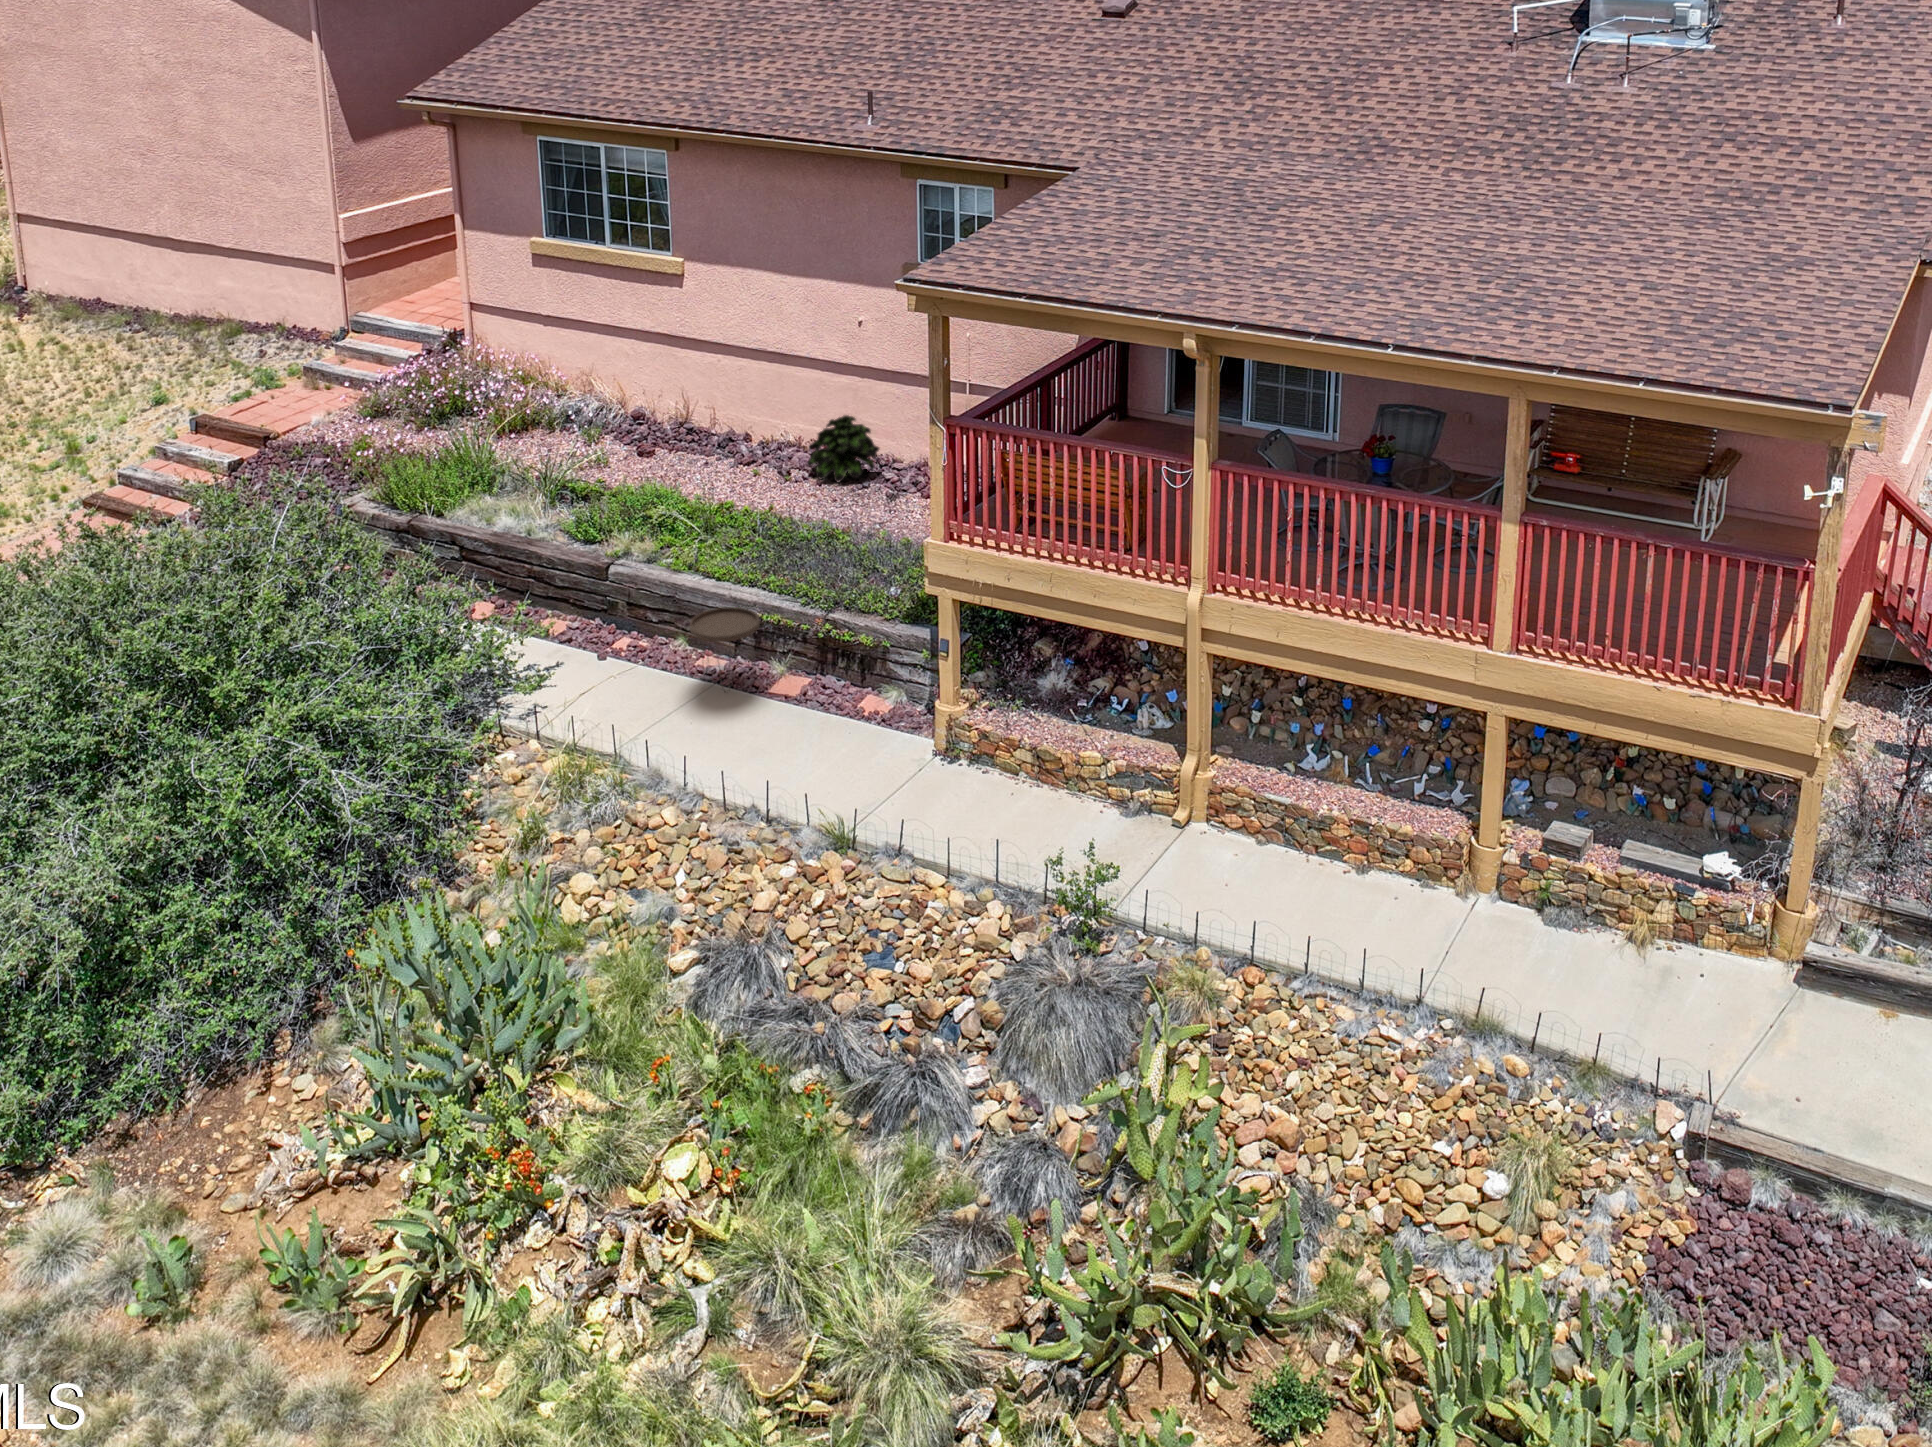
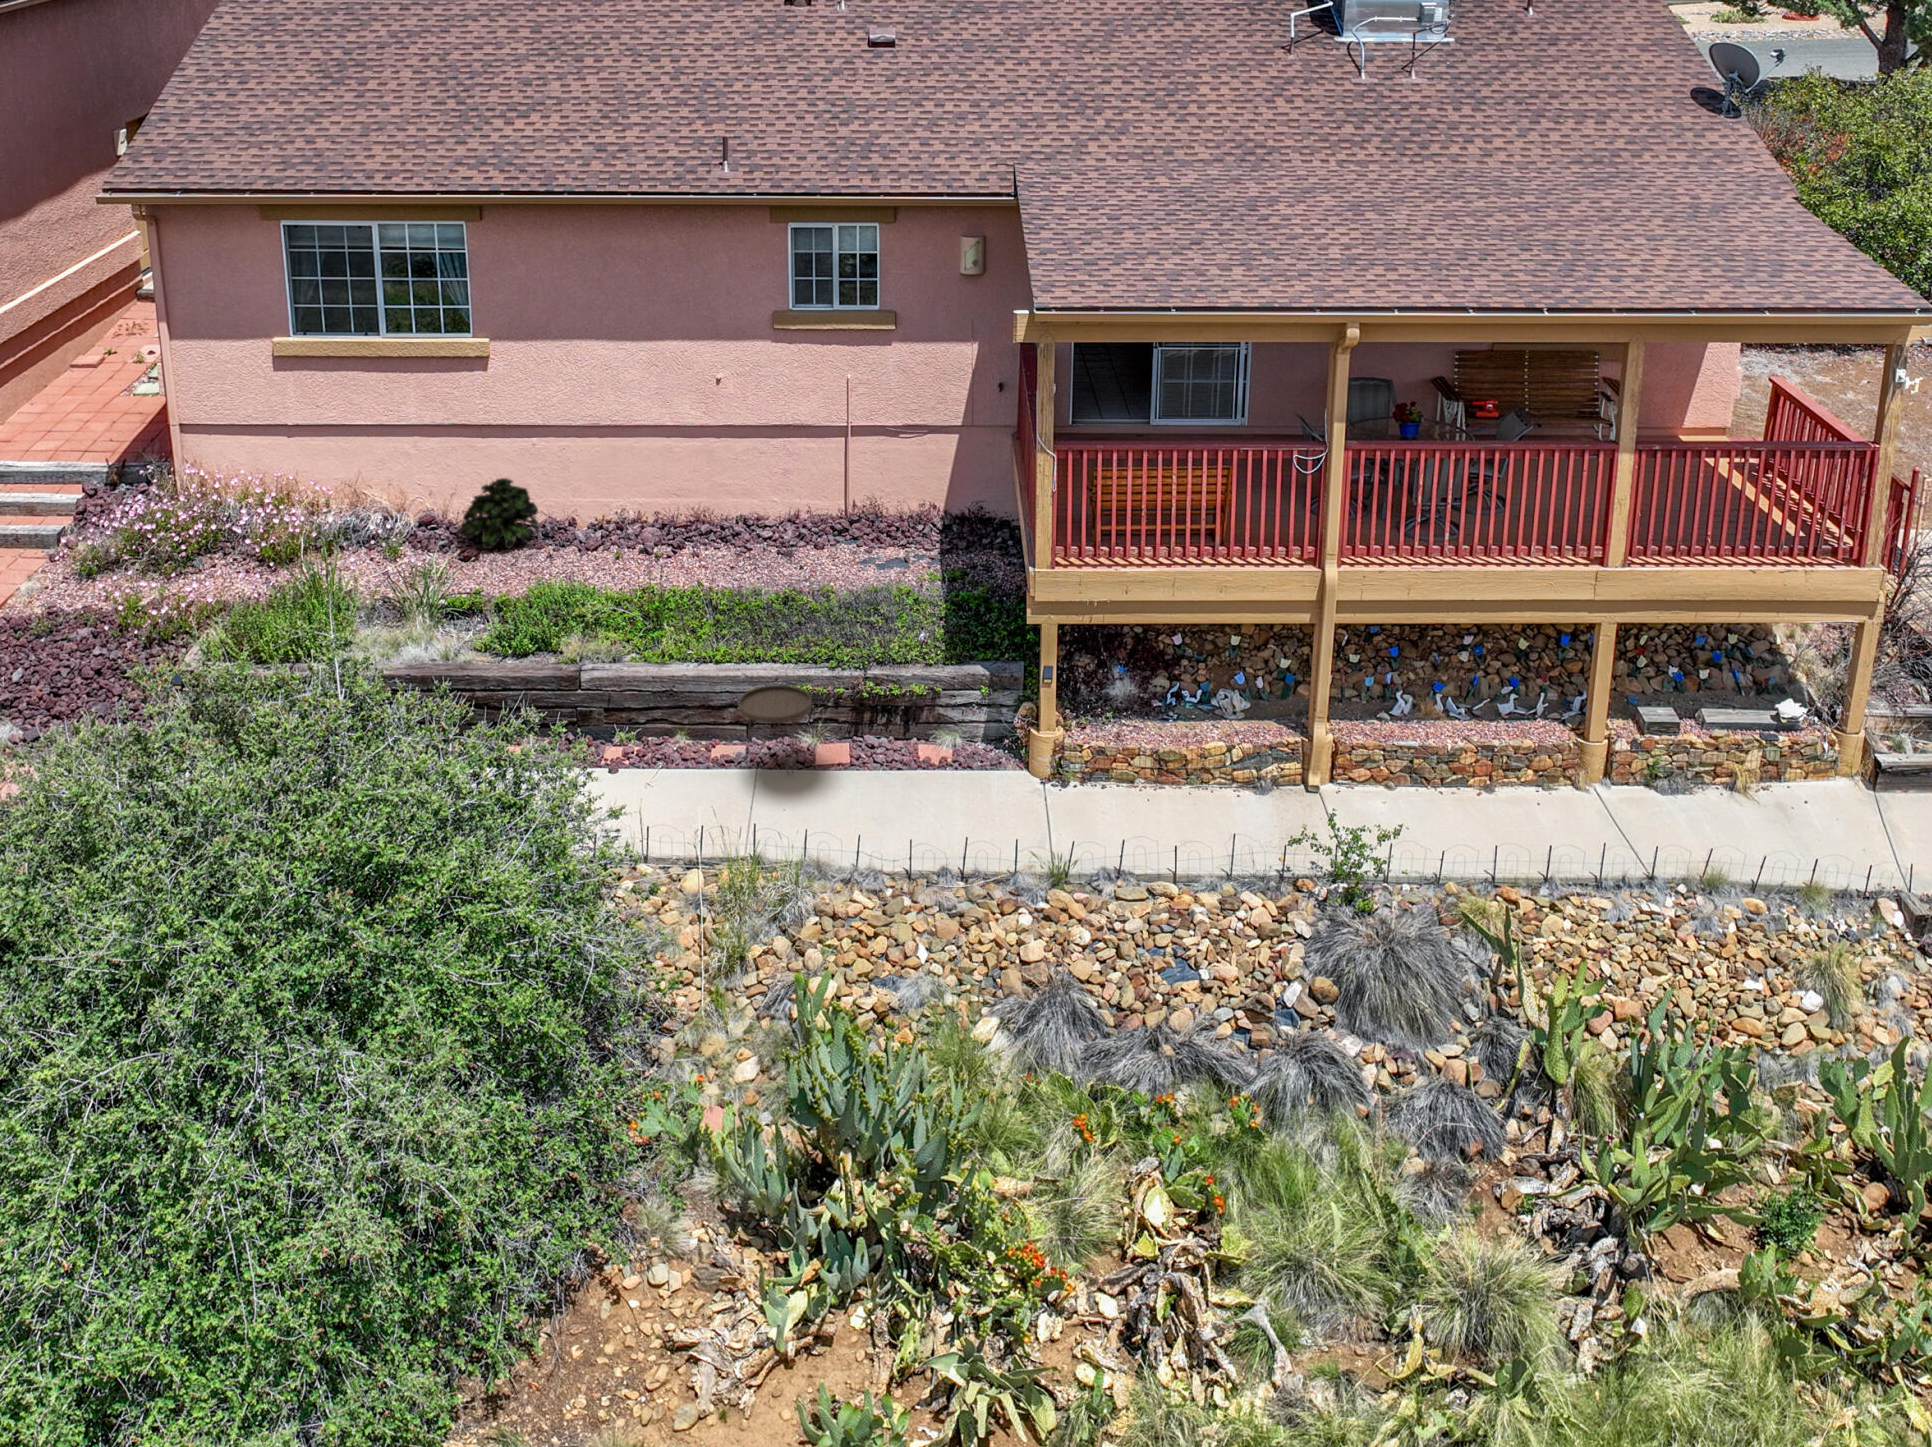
potted plant: present [807,415,879,482] -> present [460,478,538,549]

